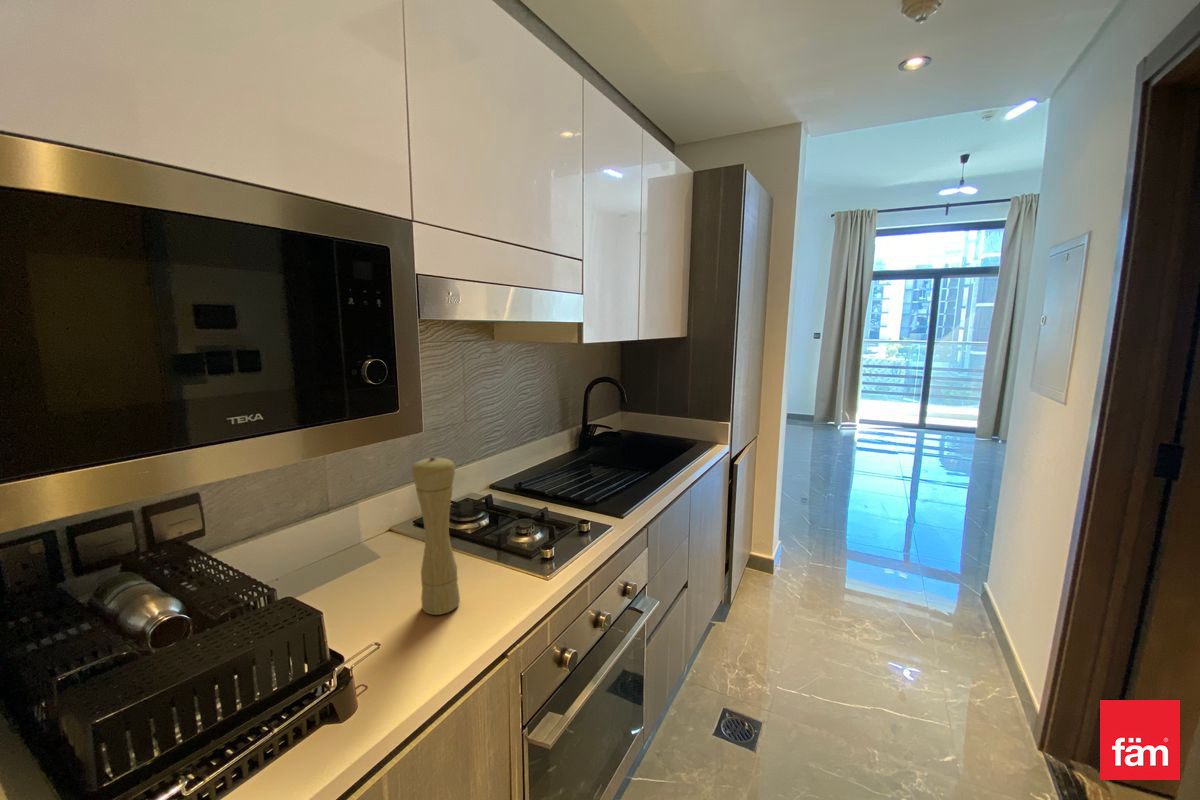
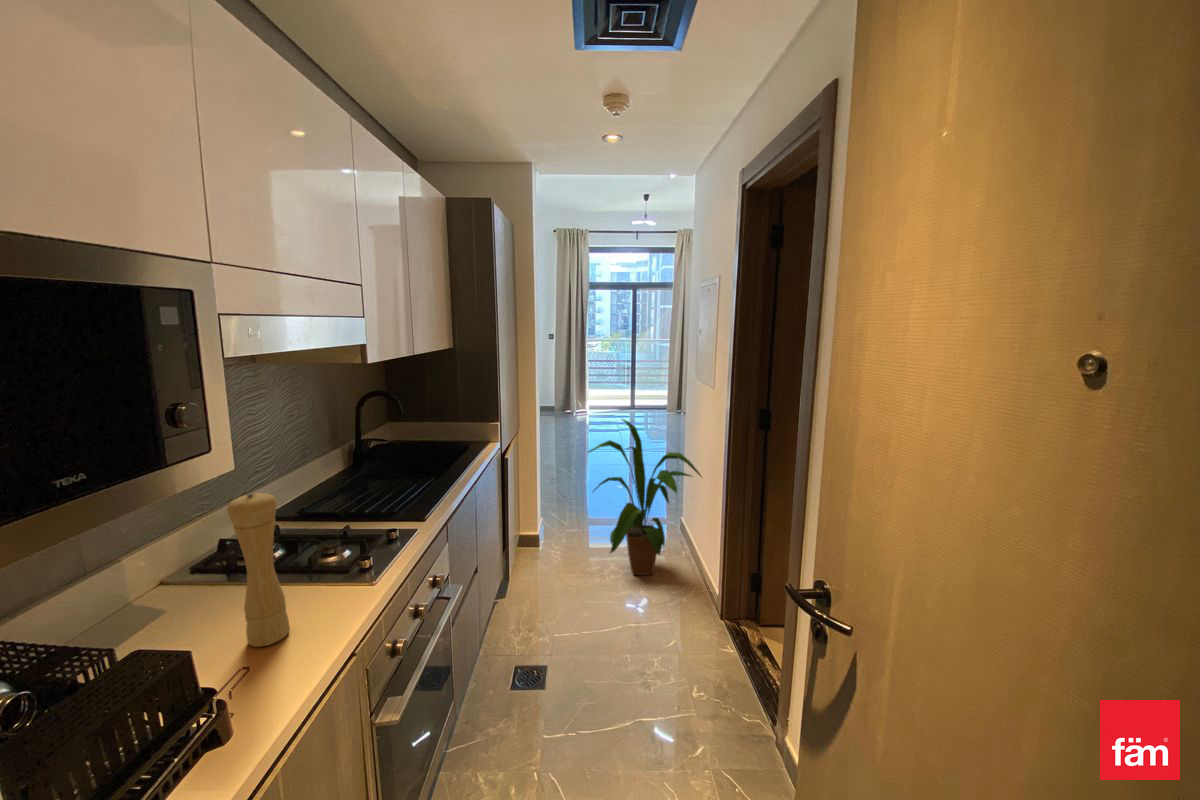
house plant: none [842,436,1028,652] -> present [588,419,701,575]

